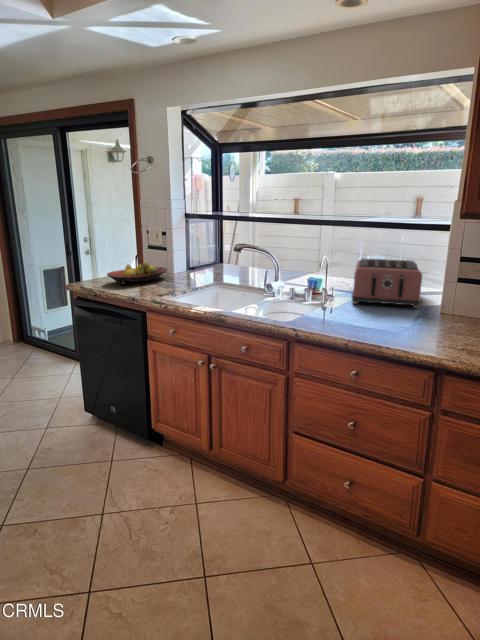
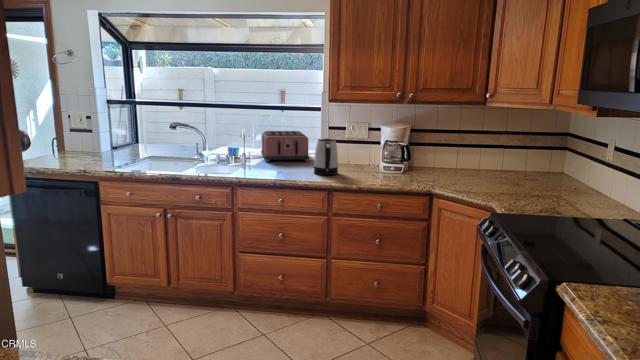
fruit bowl: present [107,262,168,285] -> none [44,143,100,163]
kettle: none [419,279,464,342] -> present [314,138,338,175]

